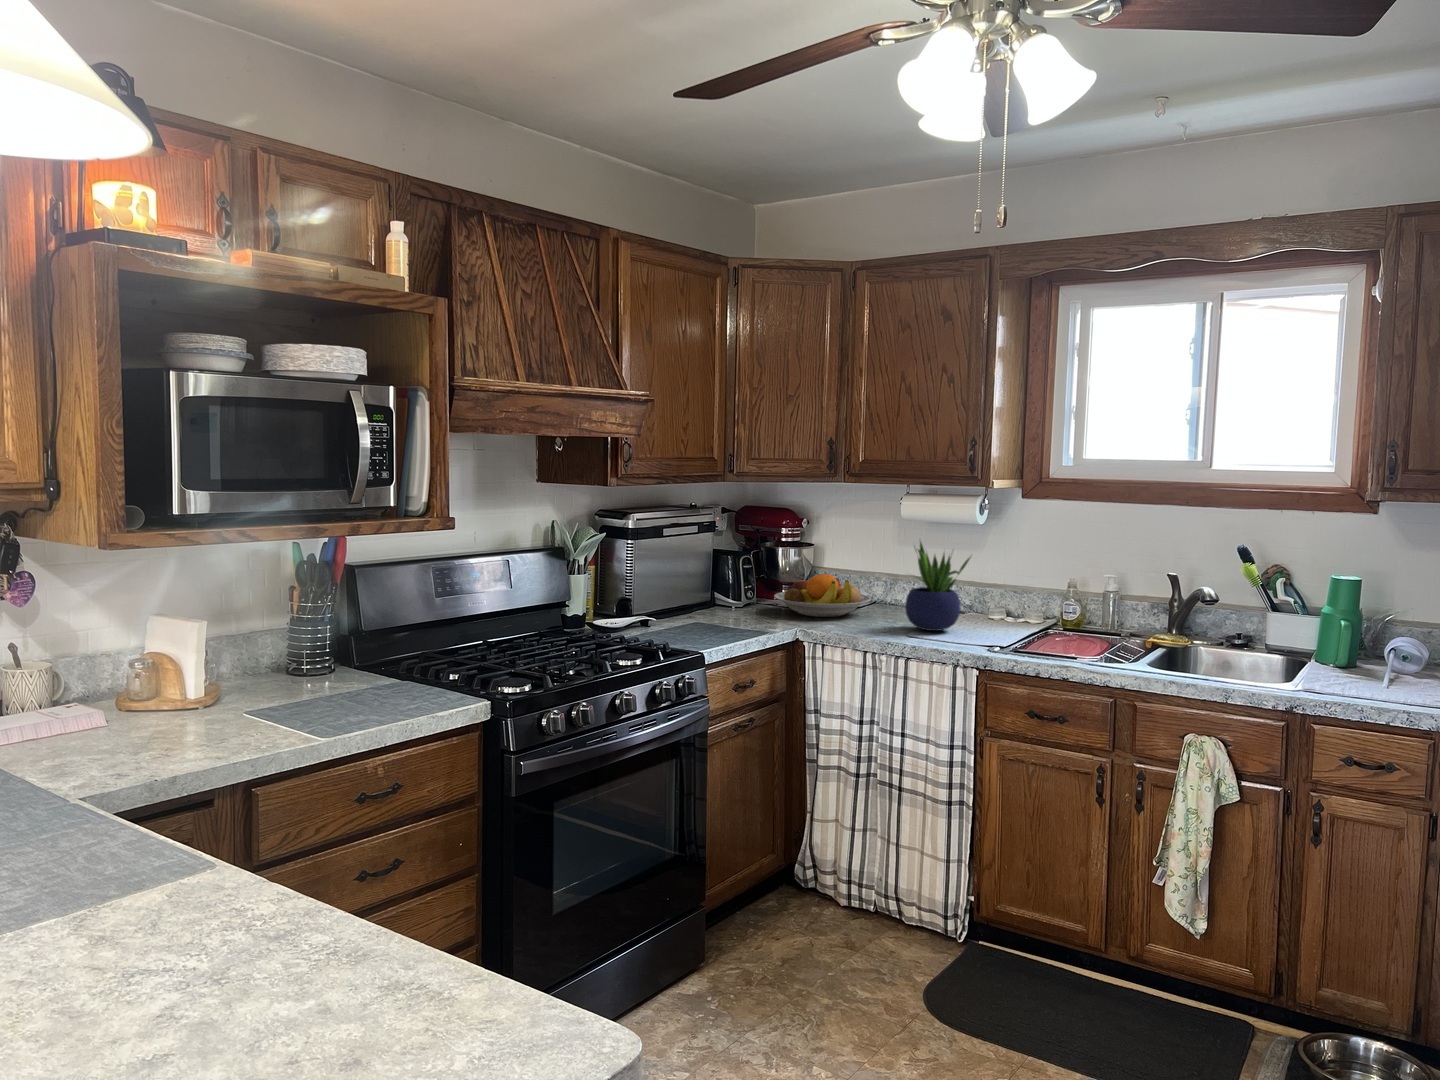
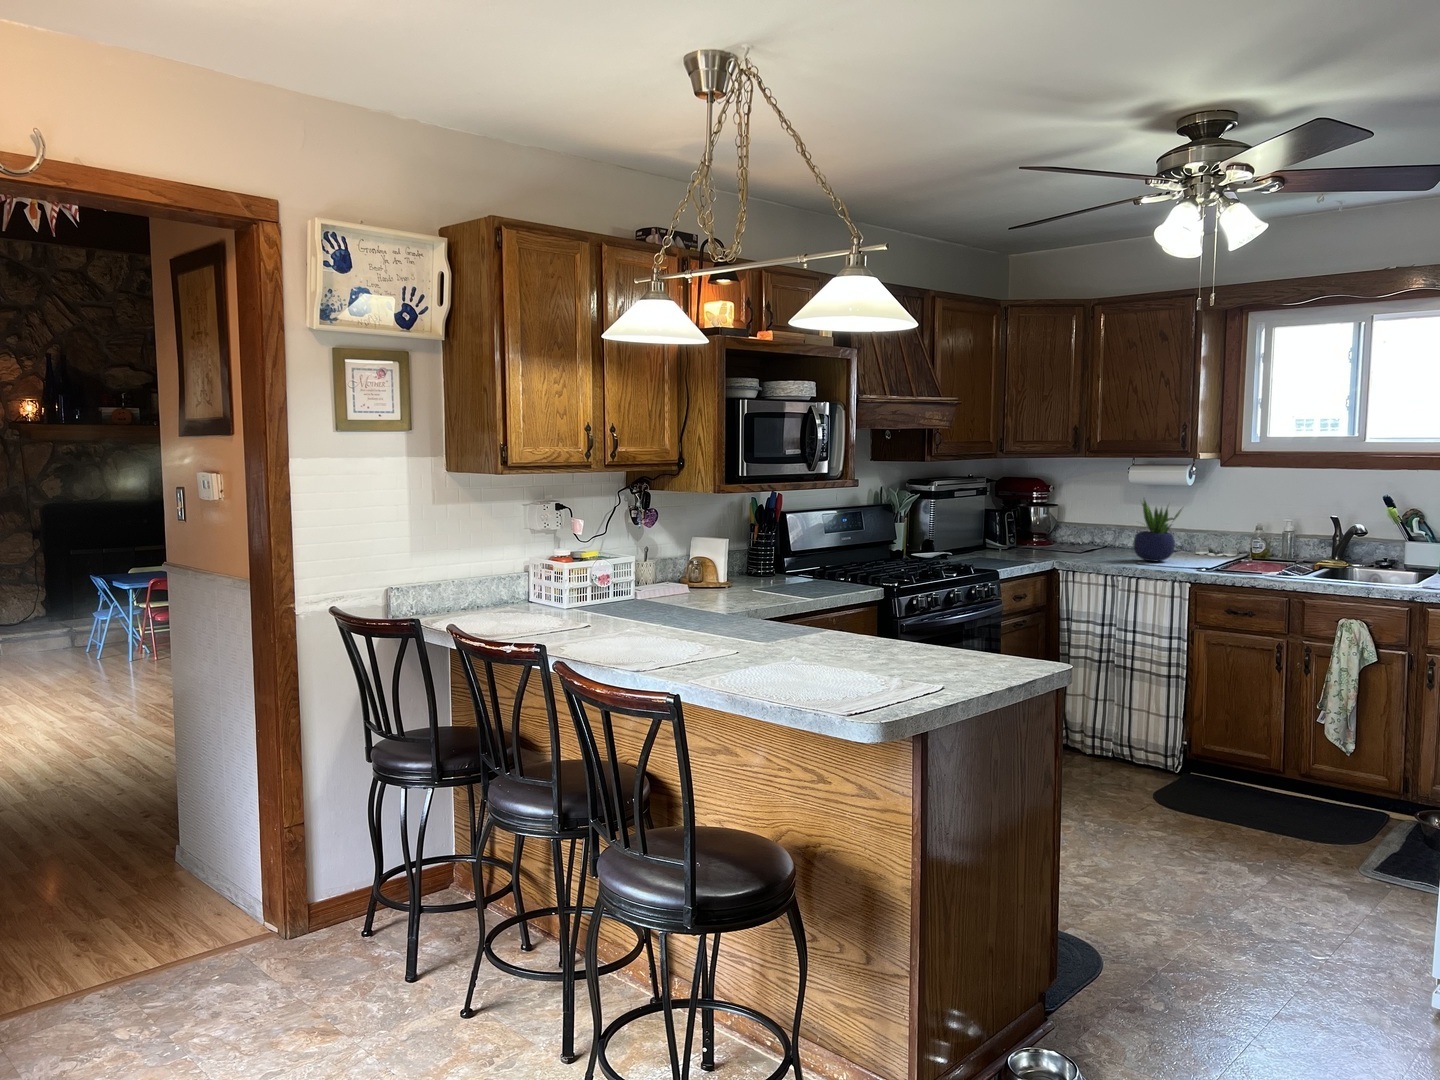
fruit bowl: present [774,574,871,617] -> none [1031,524,1104,555]

